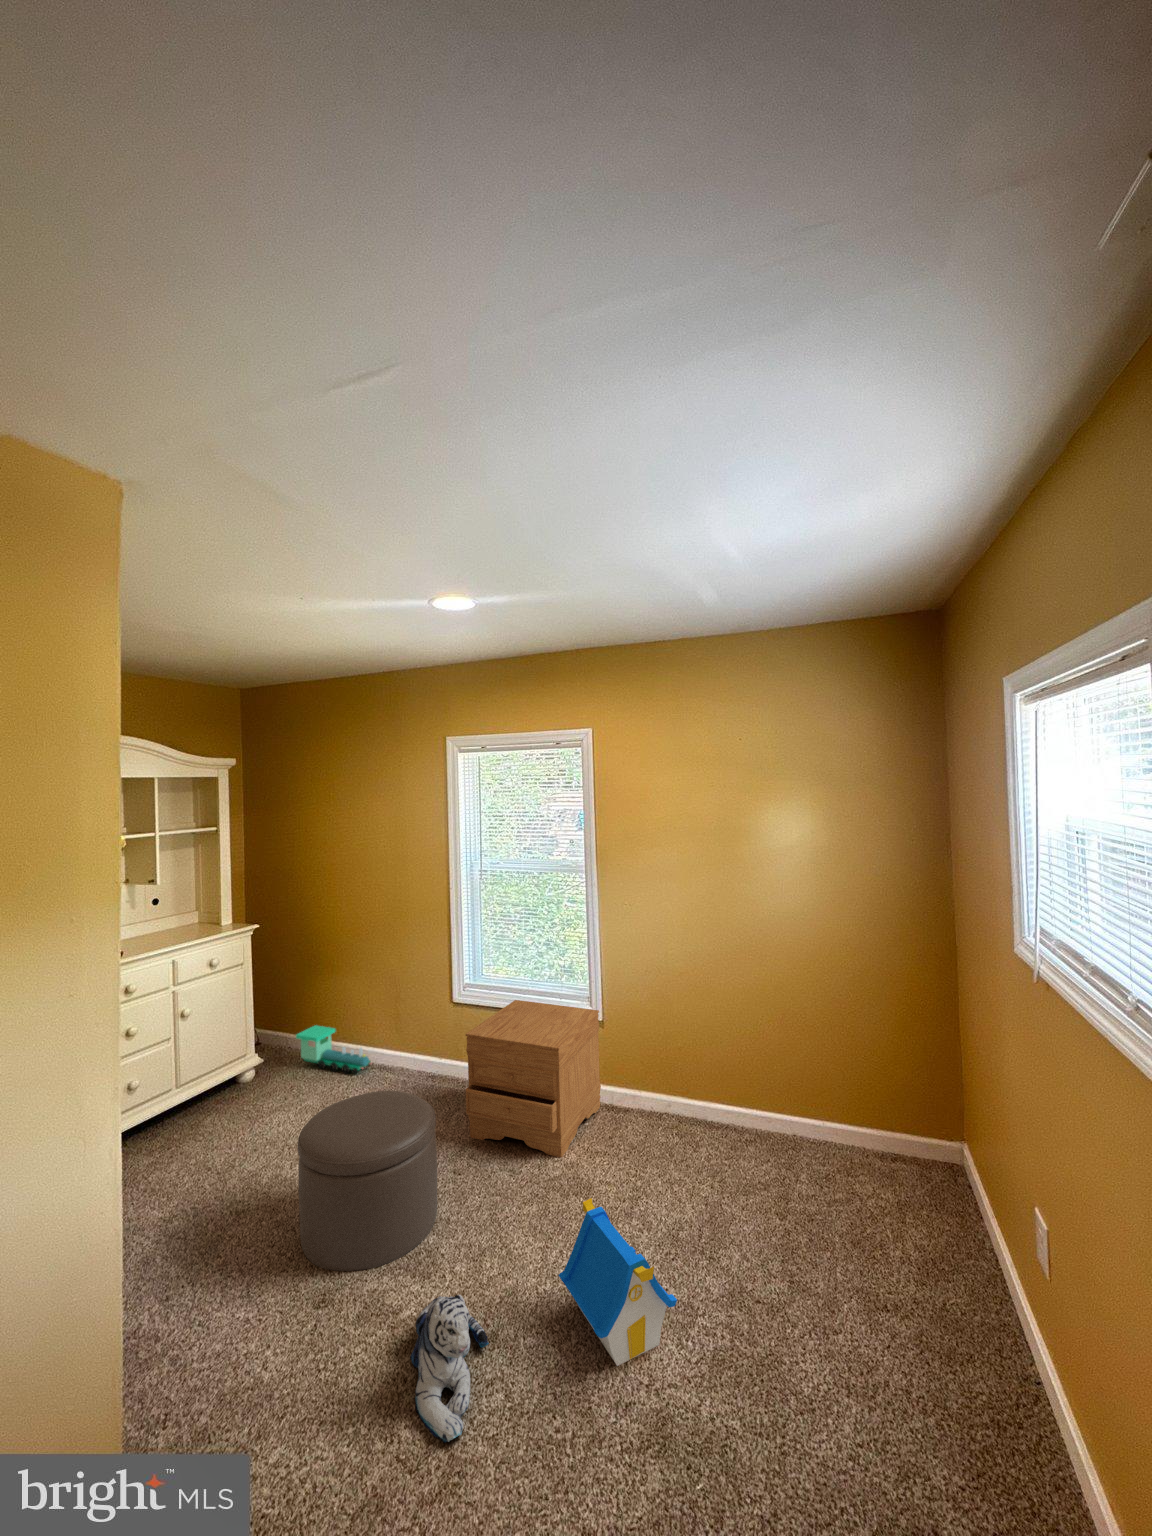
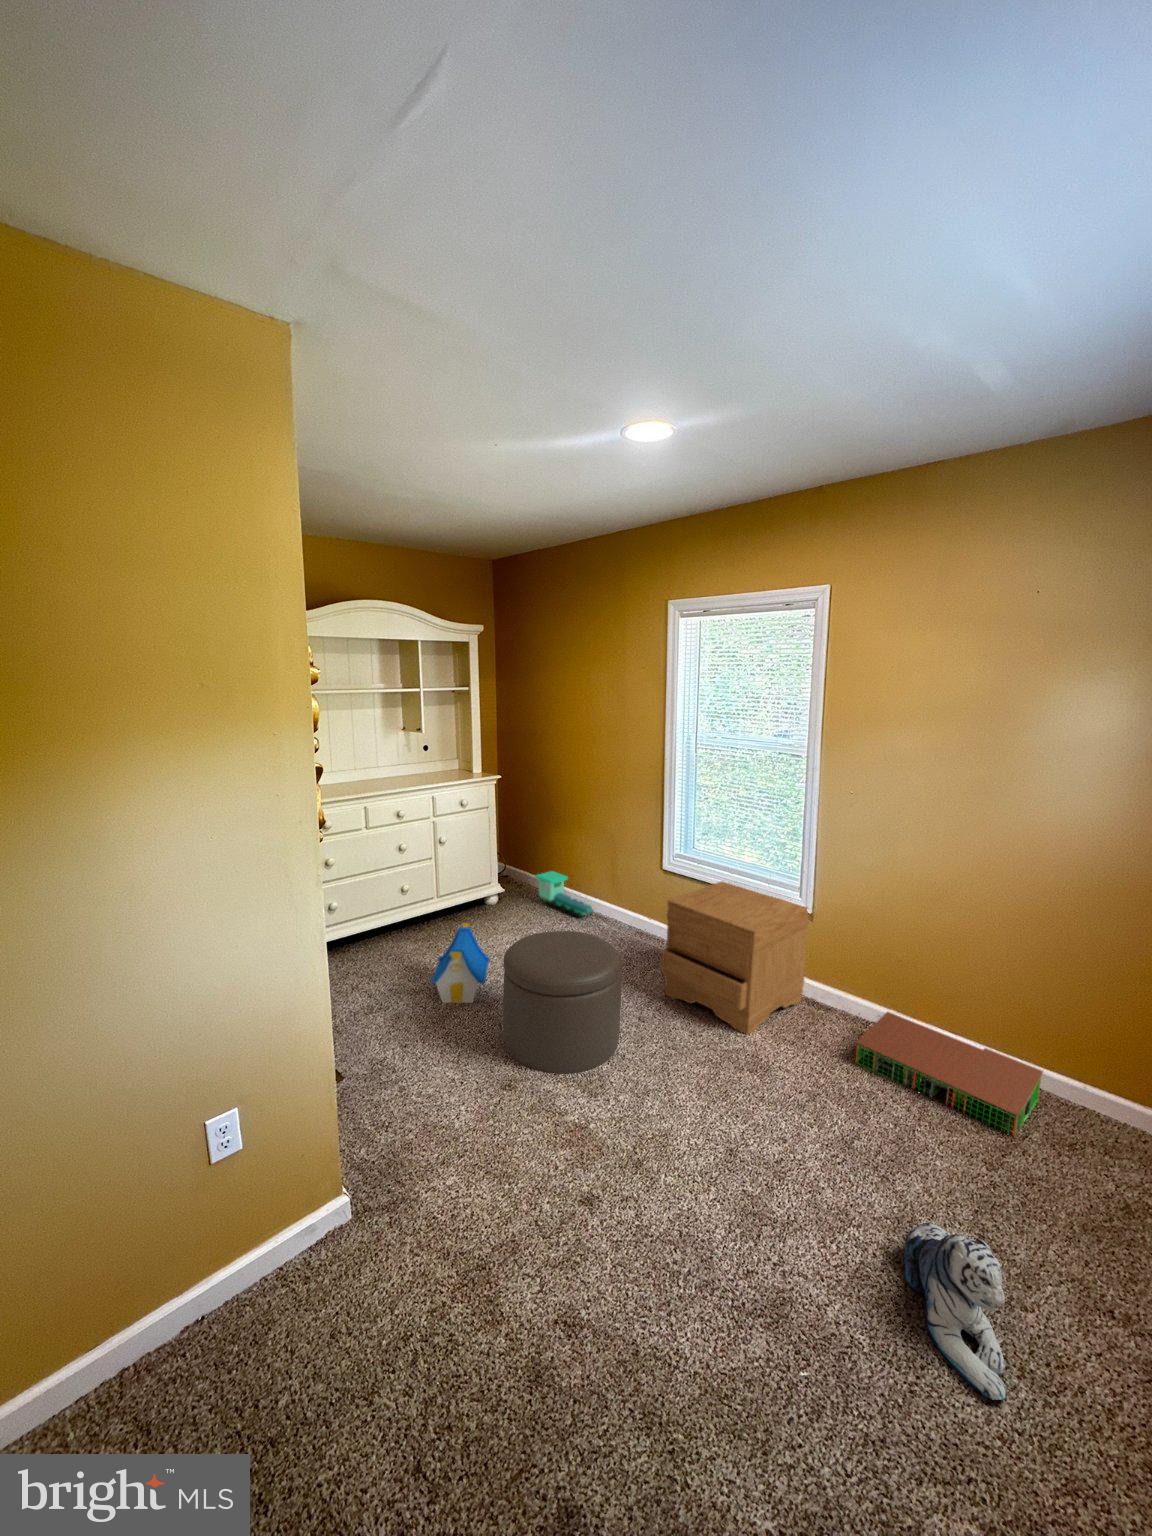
storage bin: none [658,1097,798,1183] -> present [855,1012,1043,1137]
toy house: present [558,1198,677,1366] -> present [430,923,490,1003]
plush toy: present [410,1295,489,1443] -> present [903,1223,1007,1400]

